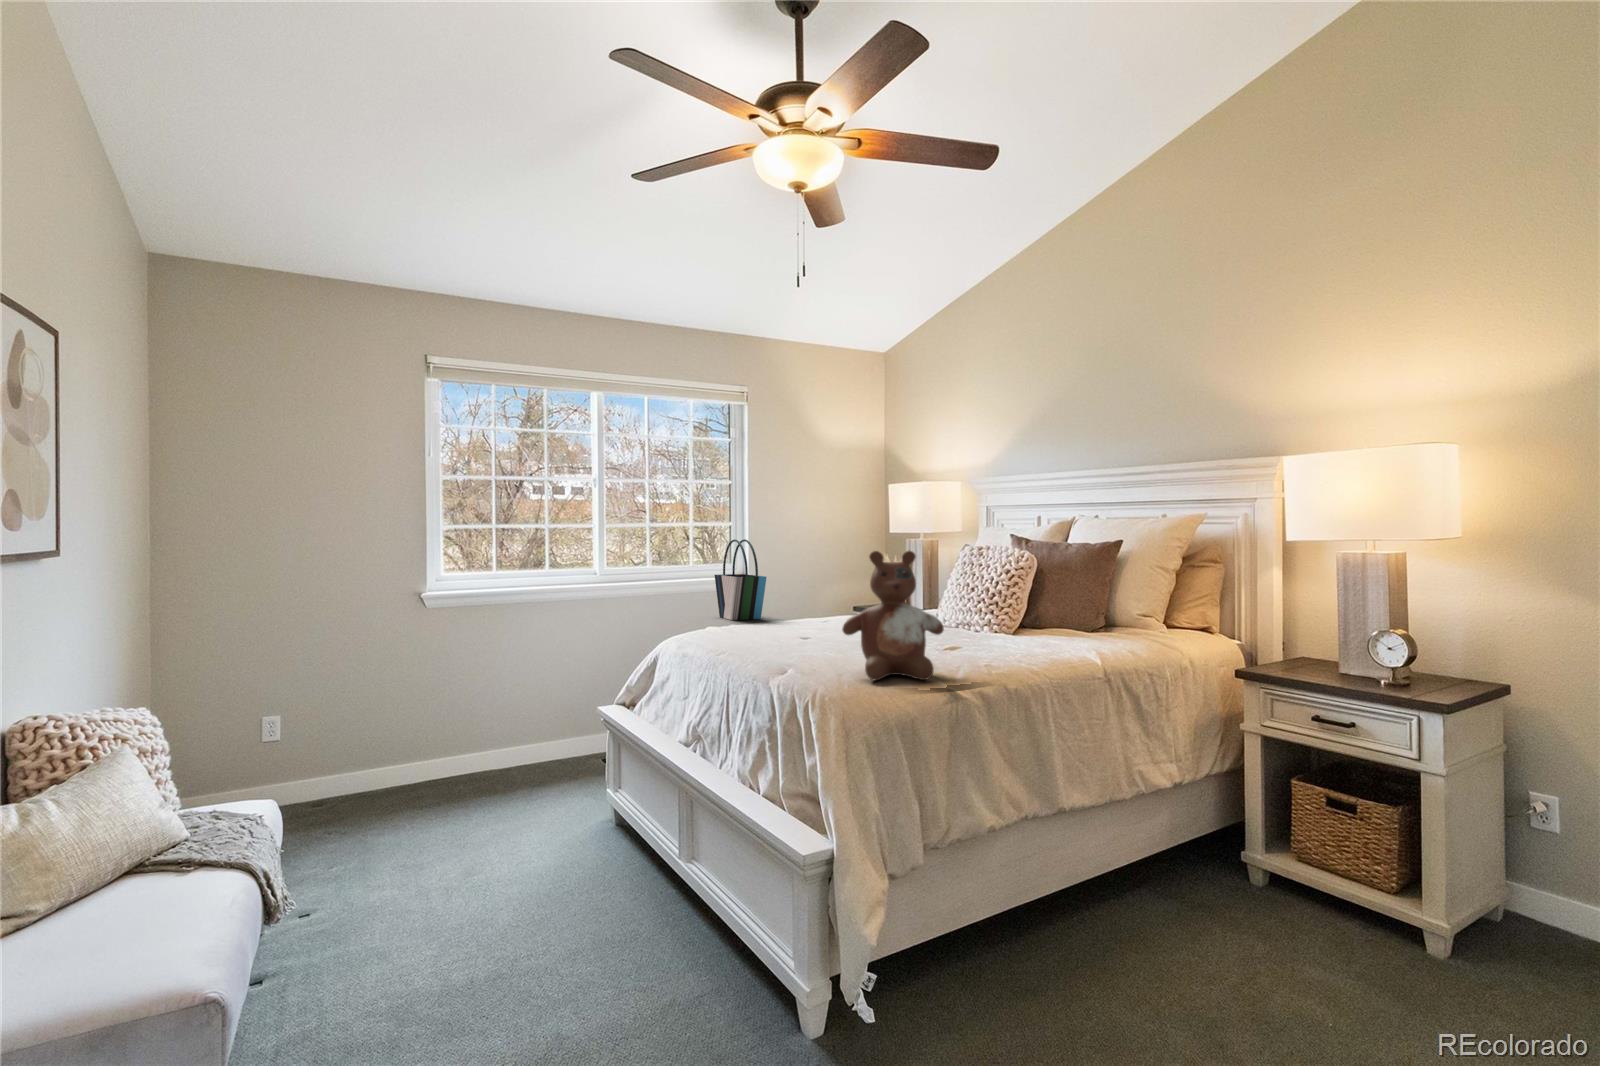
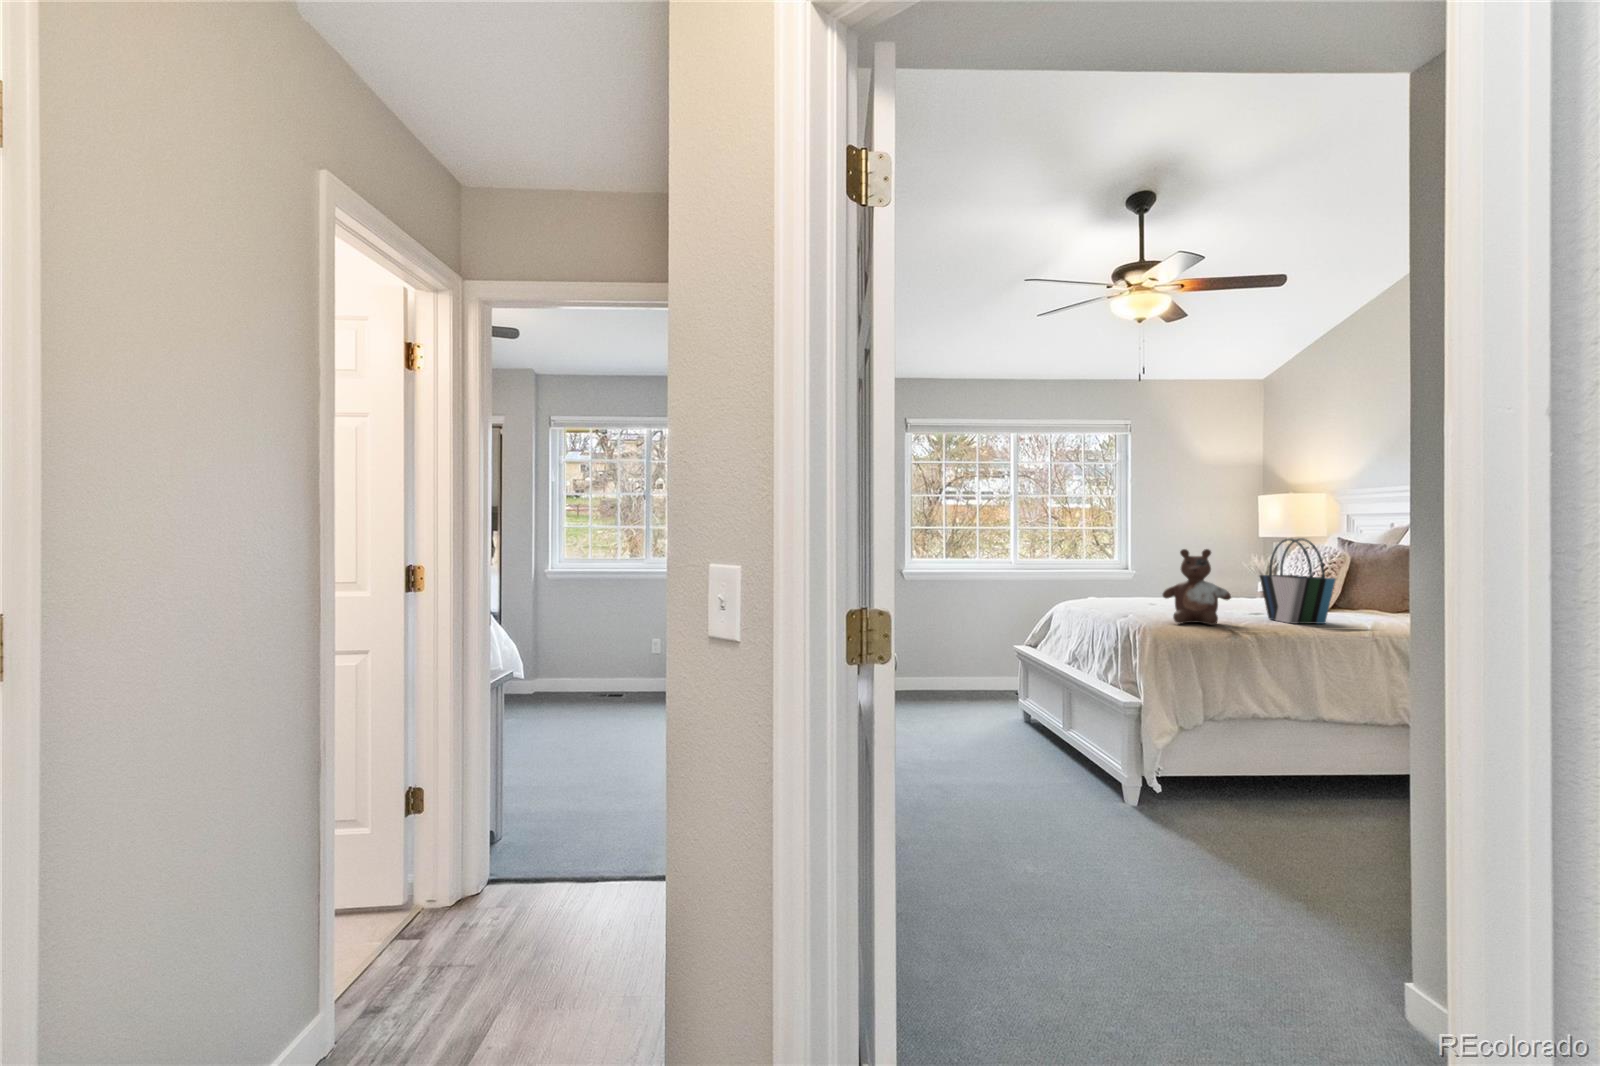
tote bag: present [715,539,767,620] -> present [1260,538,1335,624]

